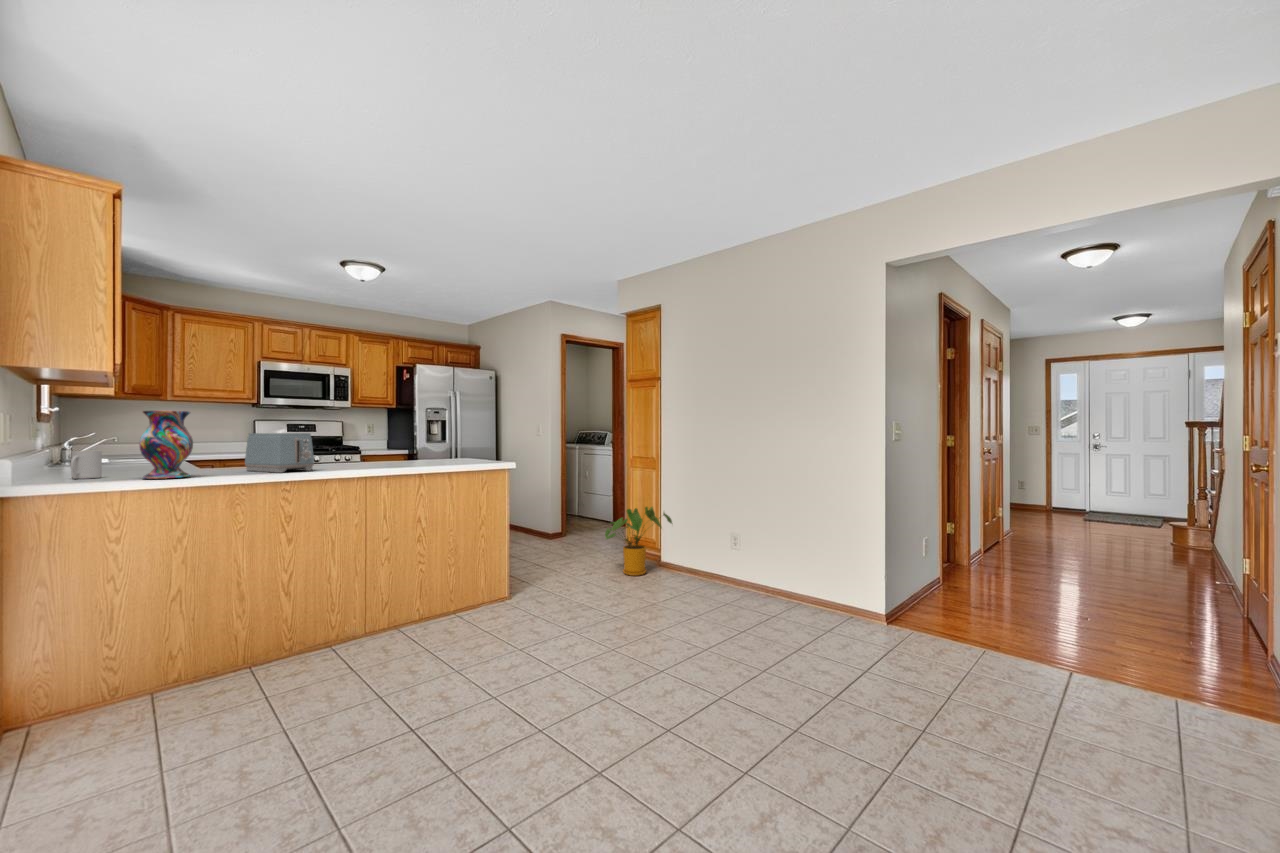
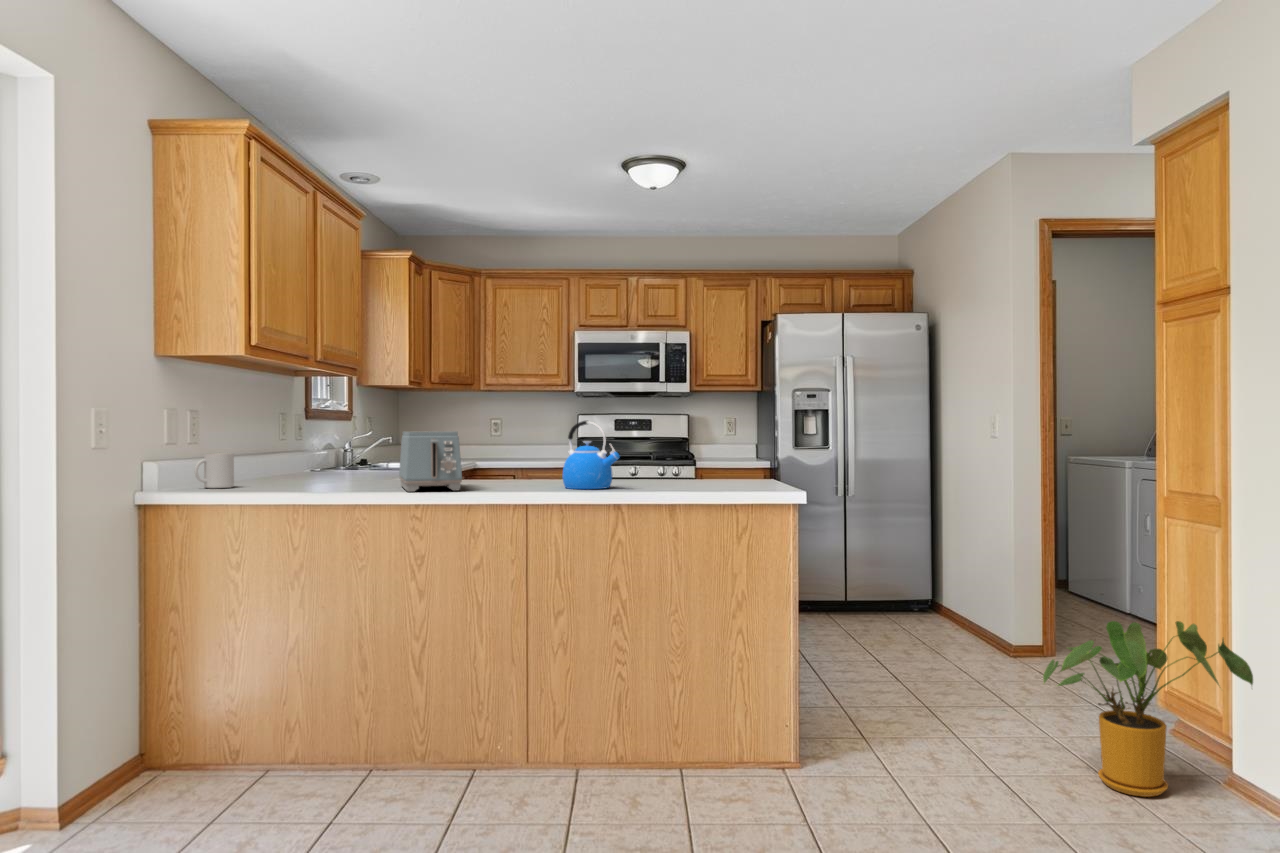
vase: present [139,411,193,479] -> none [234,401,295,493]
kettle: none [364,427,404,467] -> present [562,421,620,489]

